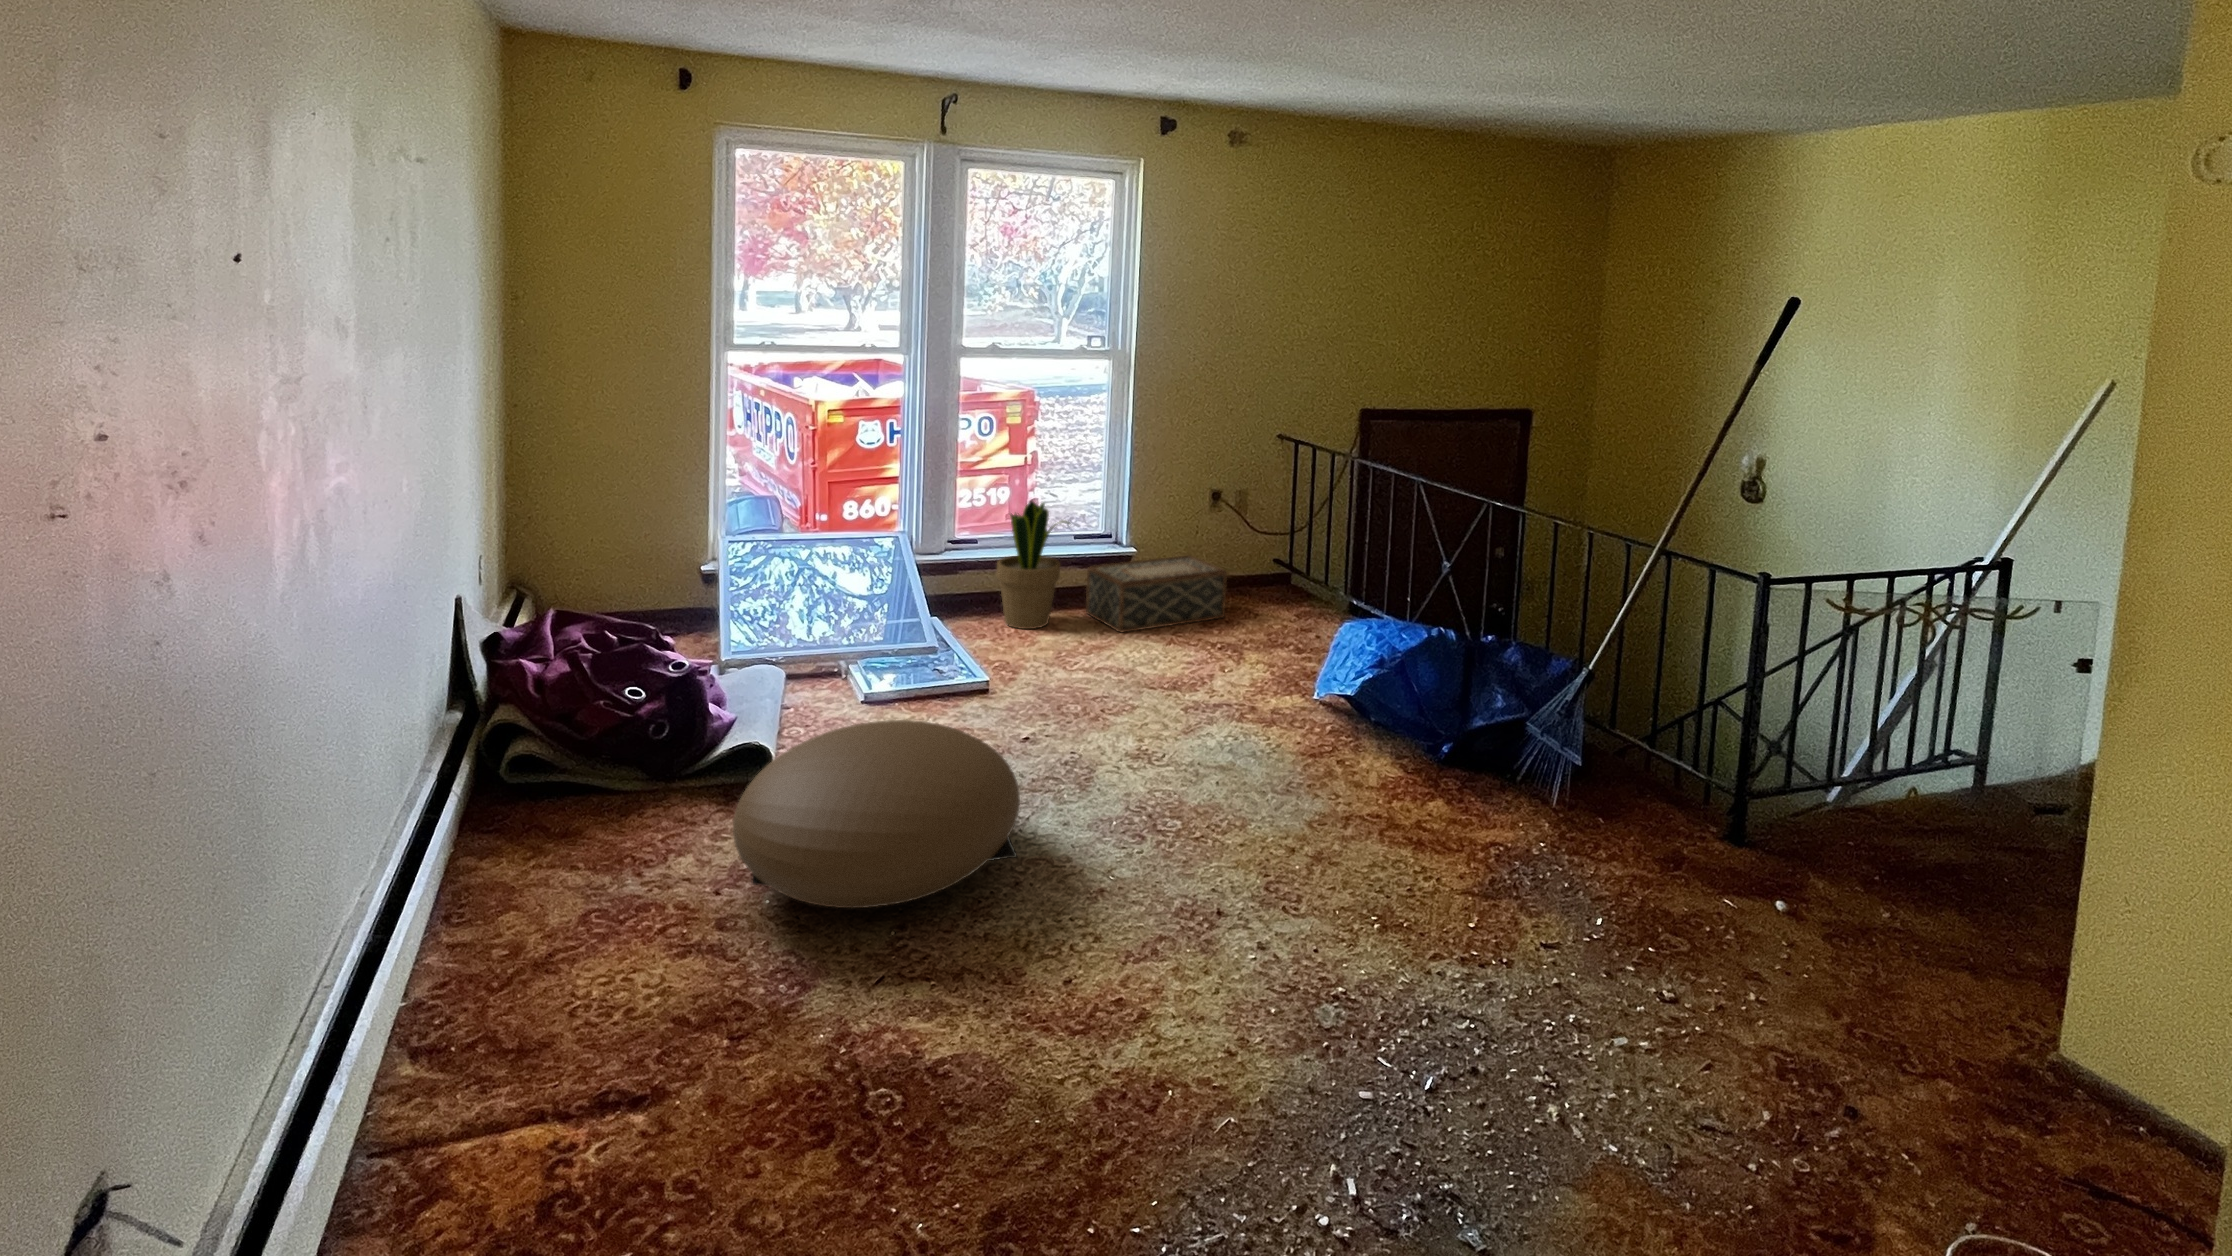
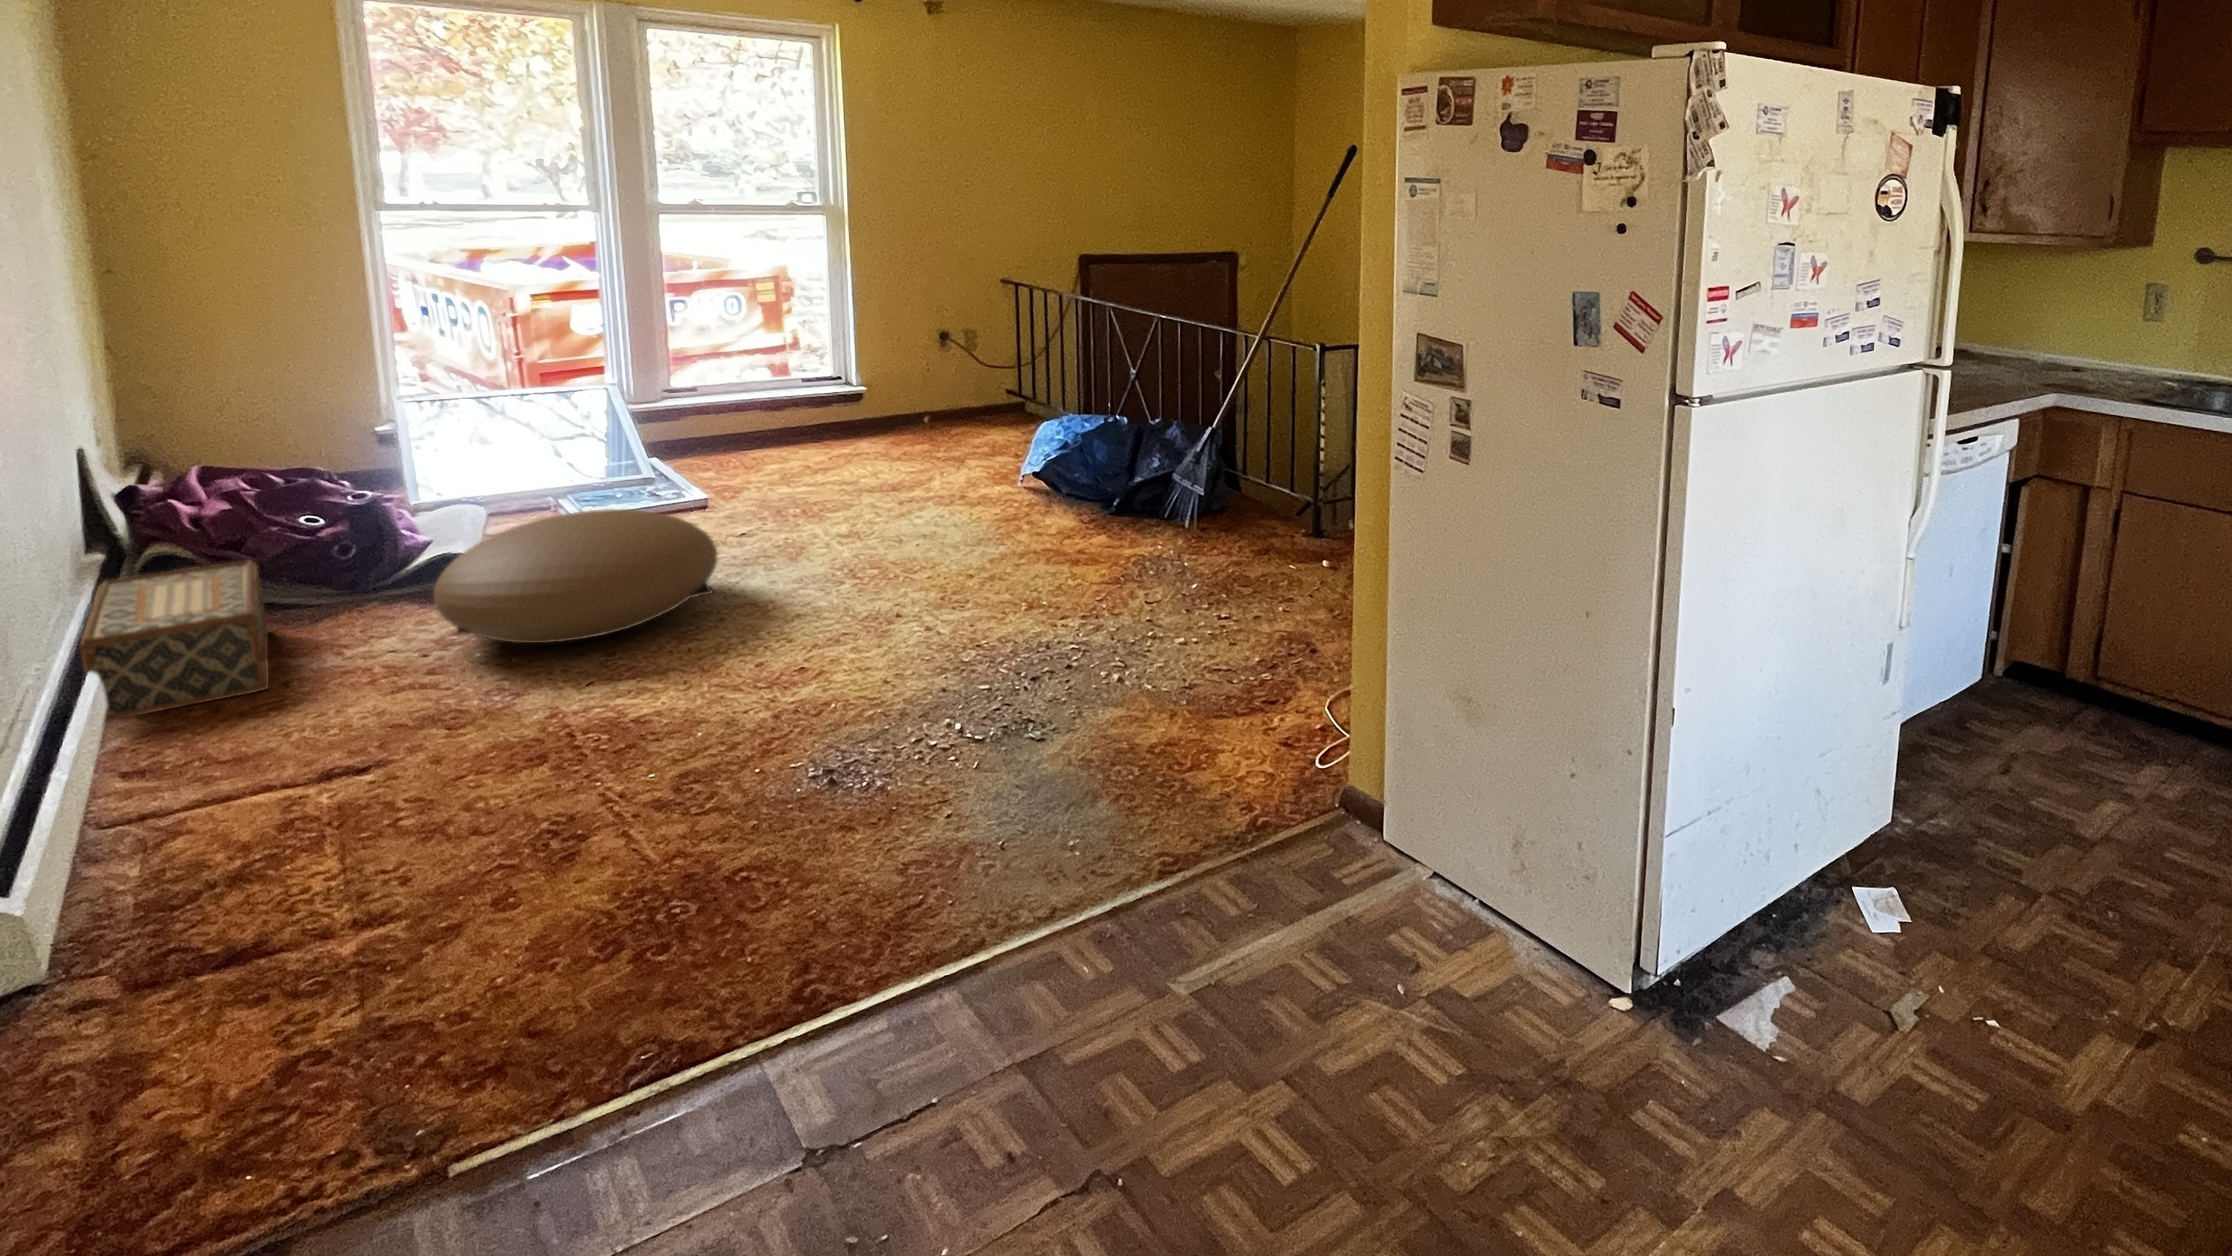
potted plant: present [996,499,1070,629] -> none [719,343,793,462]
woven basket: present [1086,555,1227,632] -> present [79,560,269,722]

